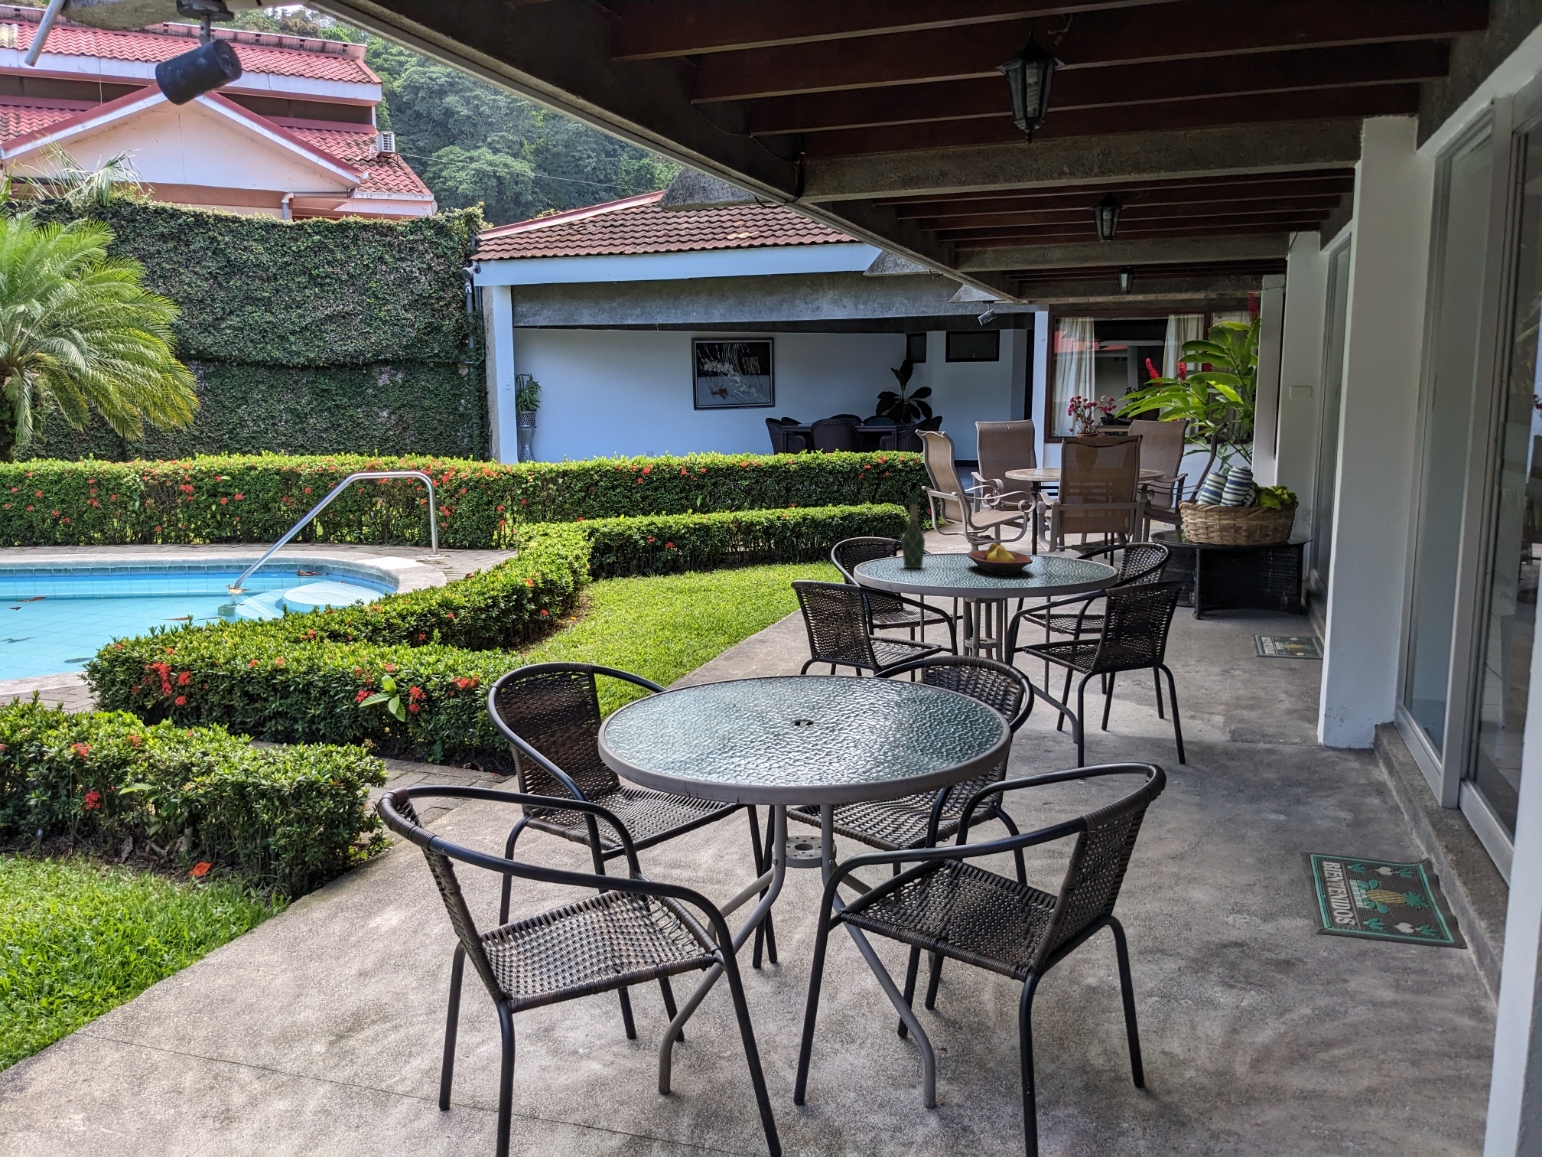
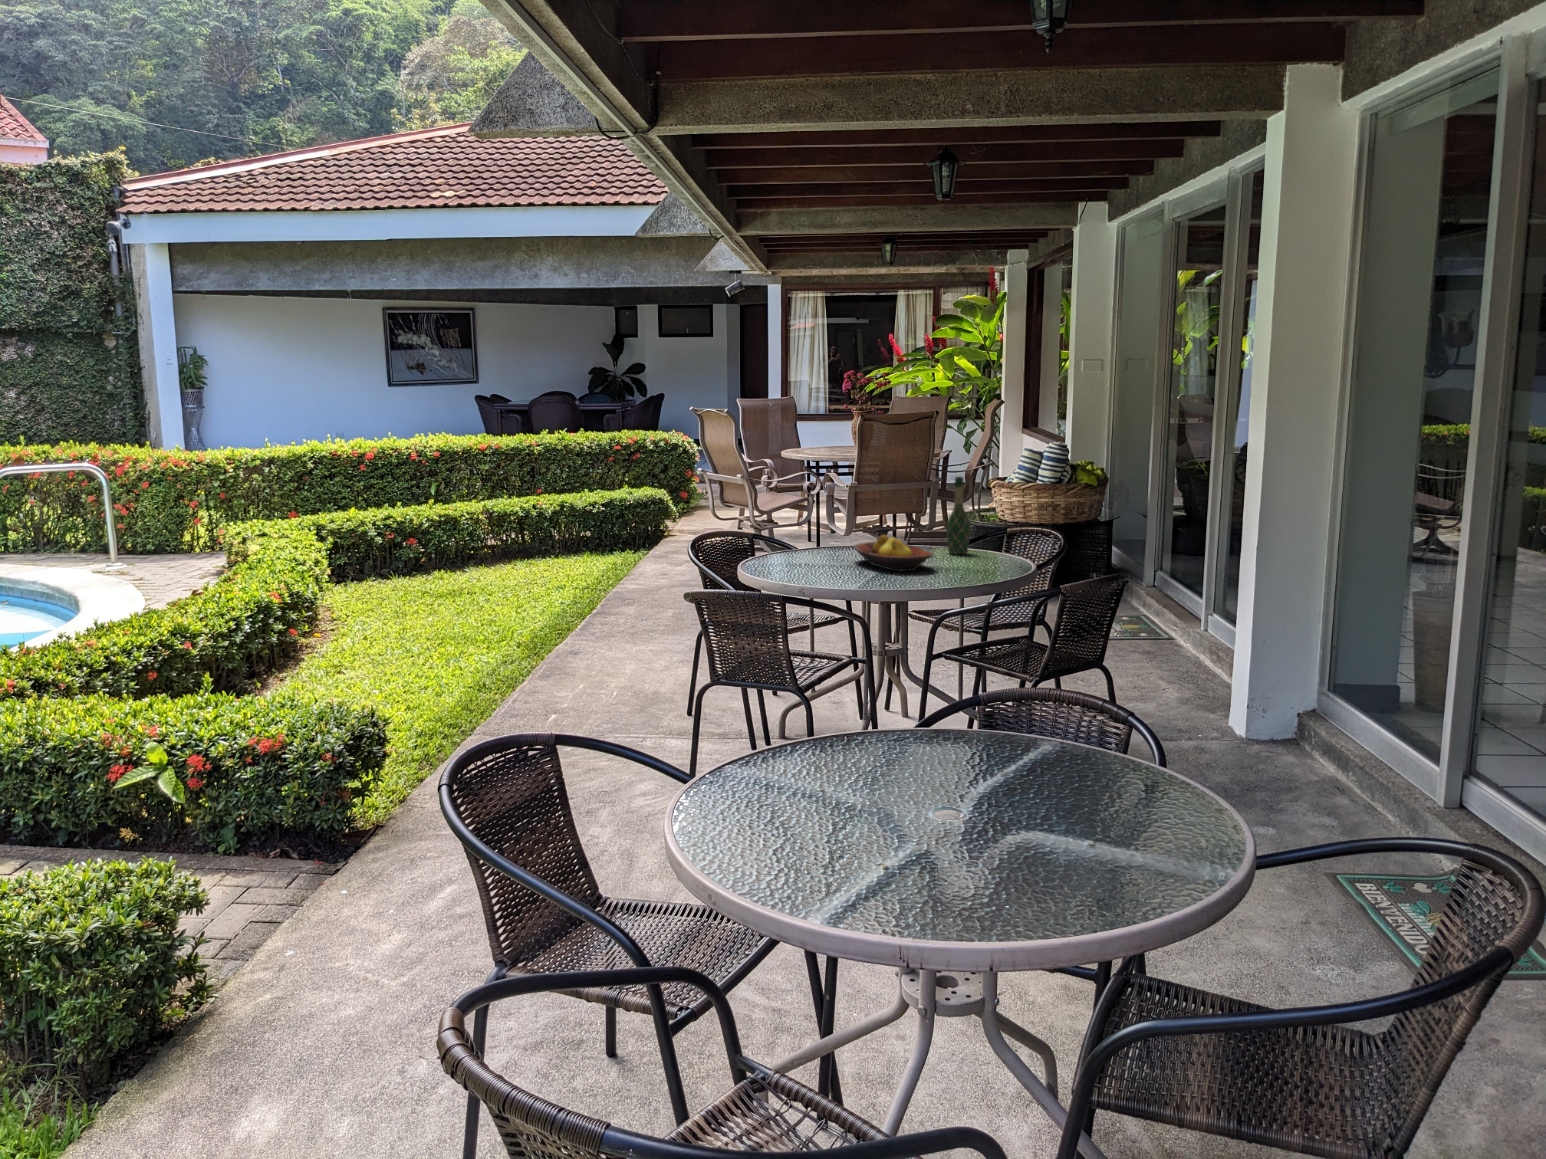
wine bottle: present [902,495,925,568] -> present [946,477,971,554]

